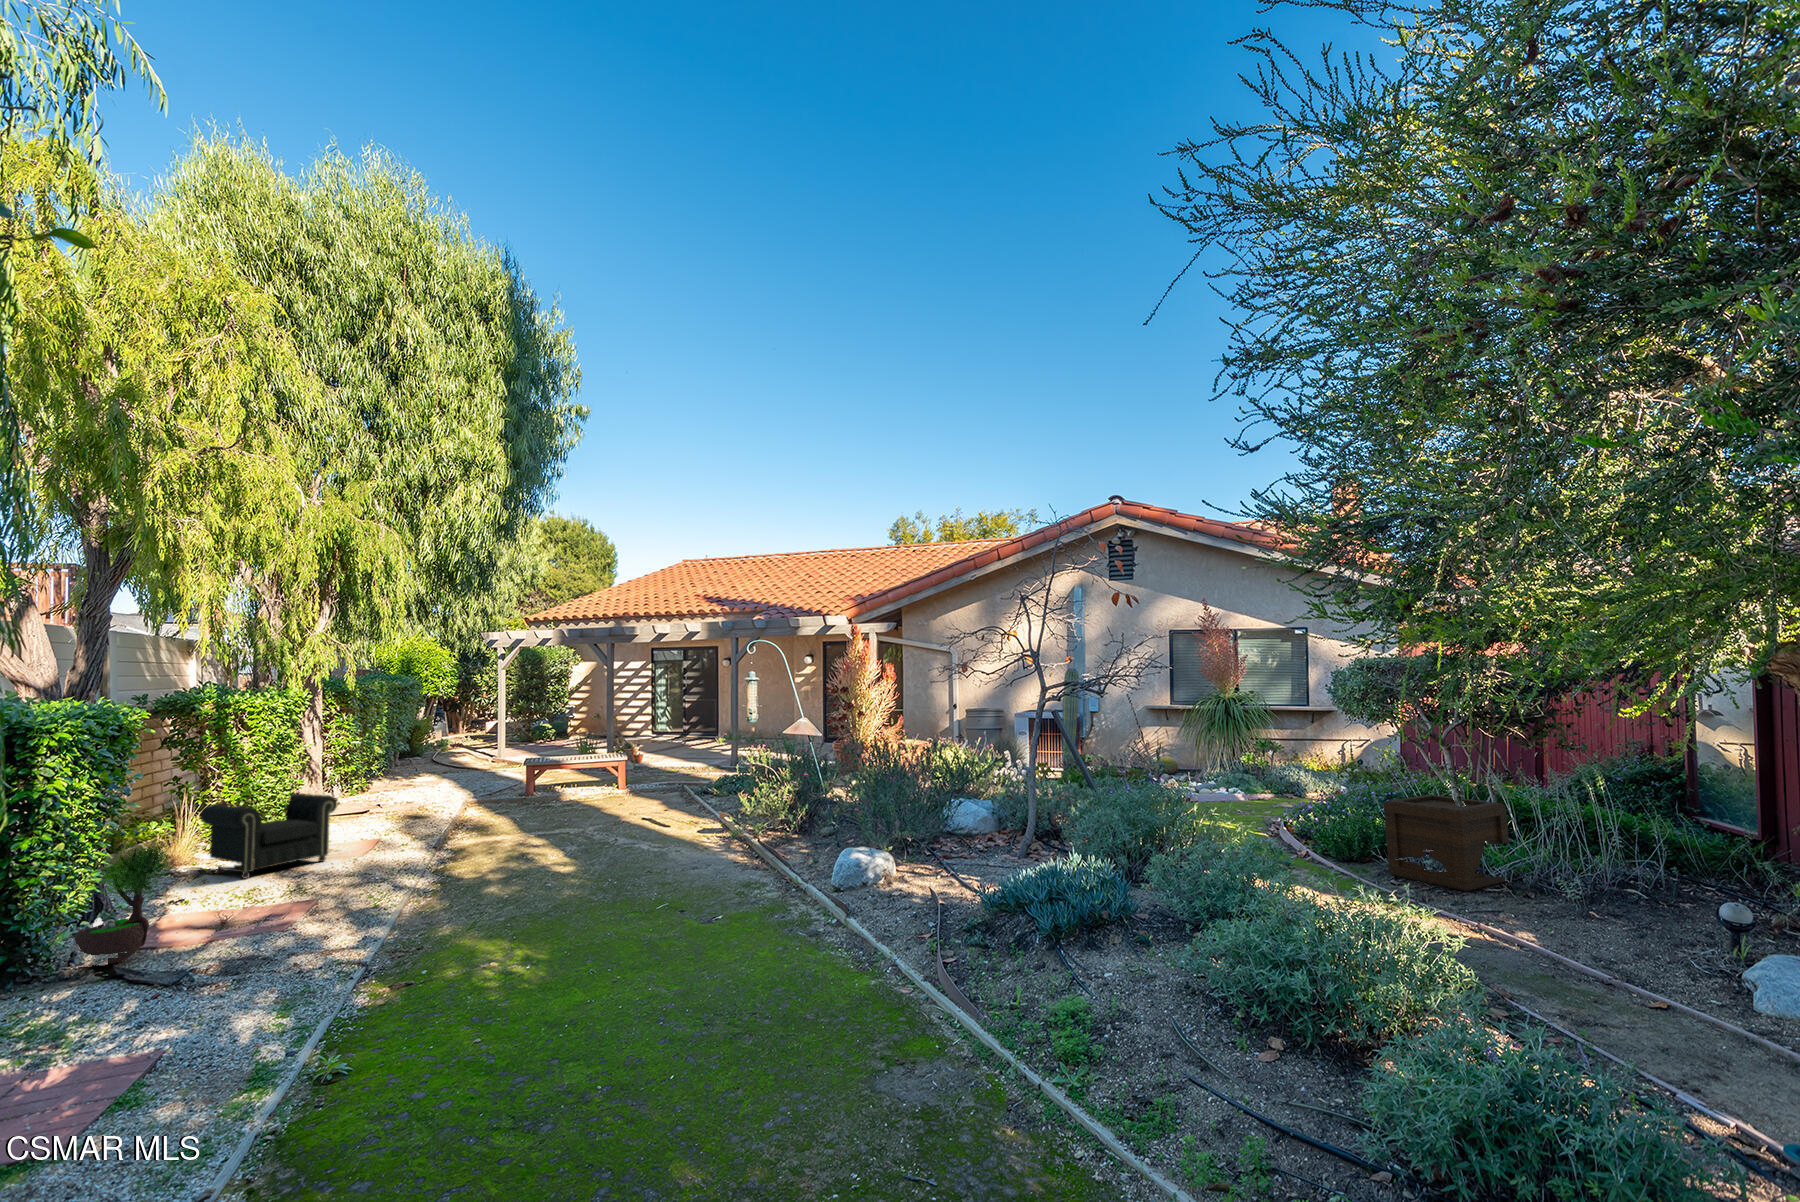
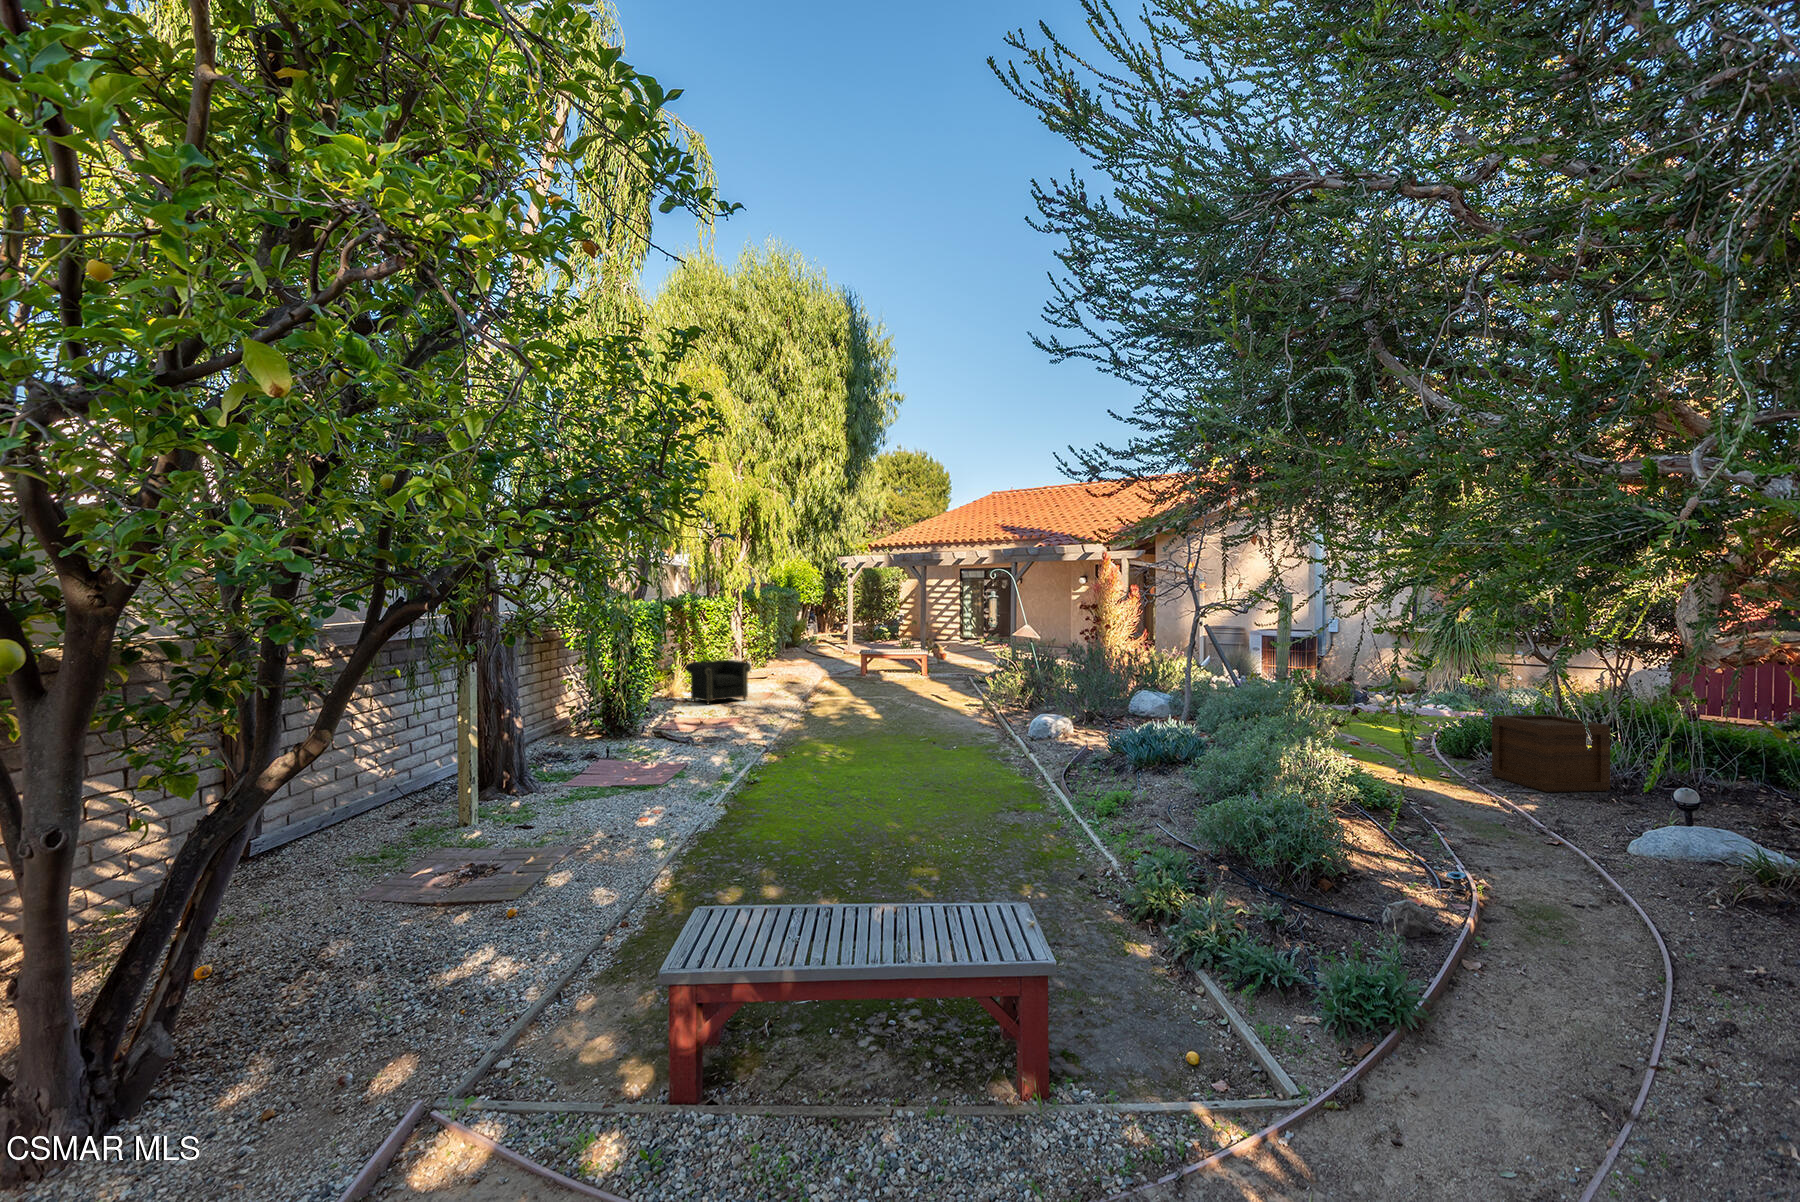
potted tree: present [75,839,173,964] -> none [643,671,680,733]

